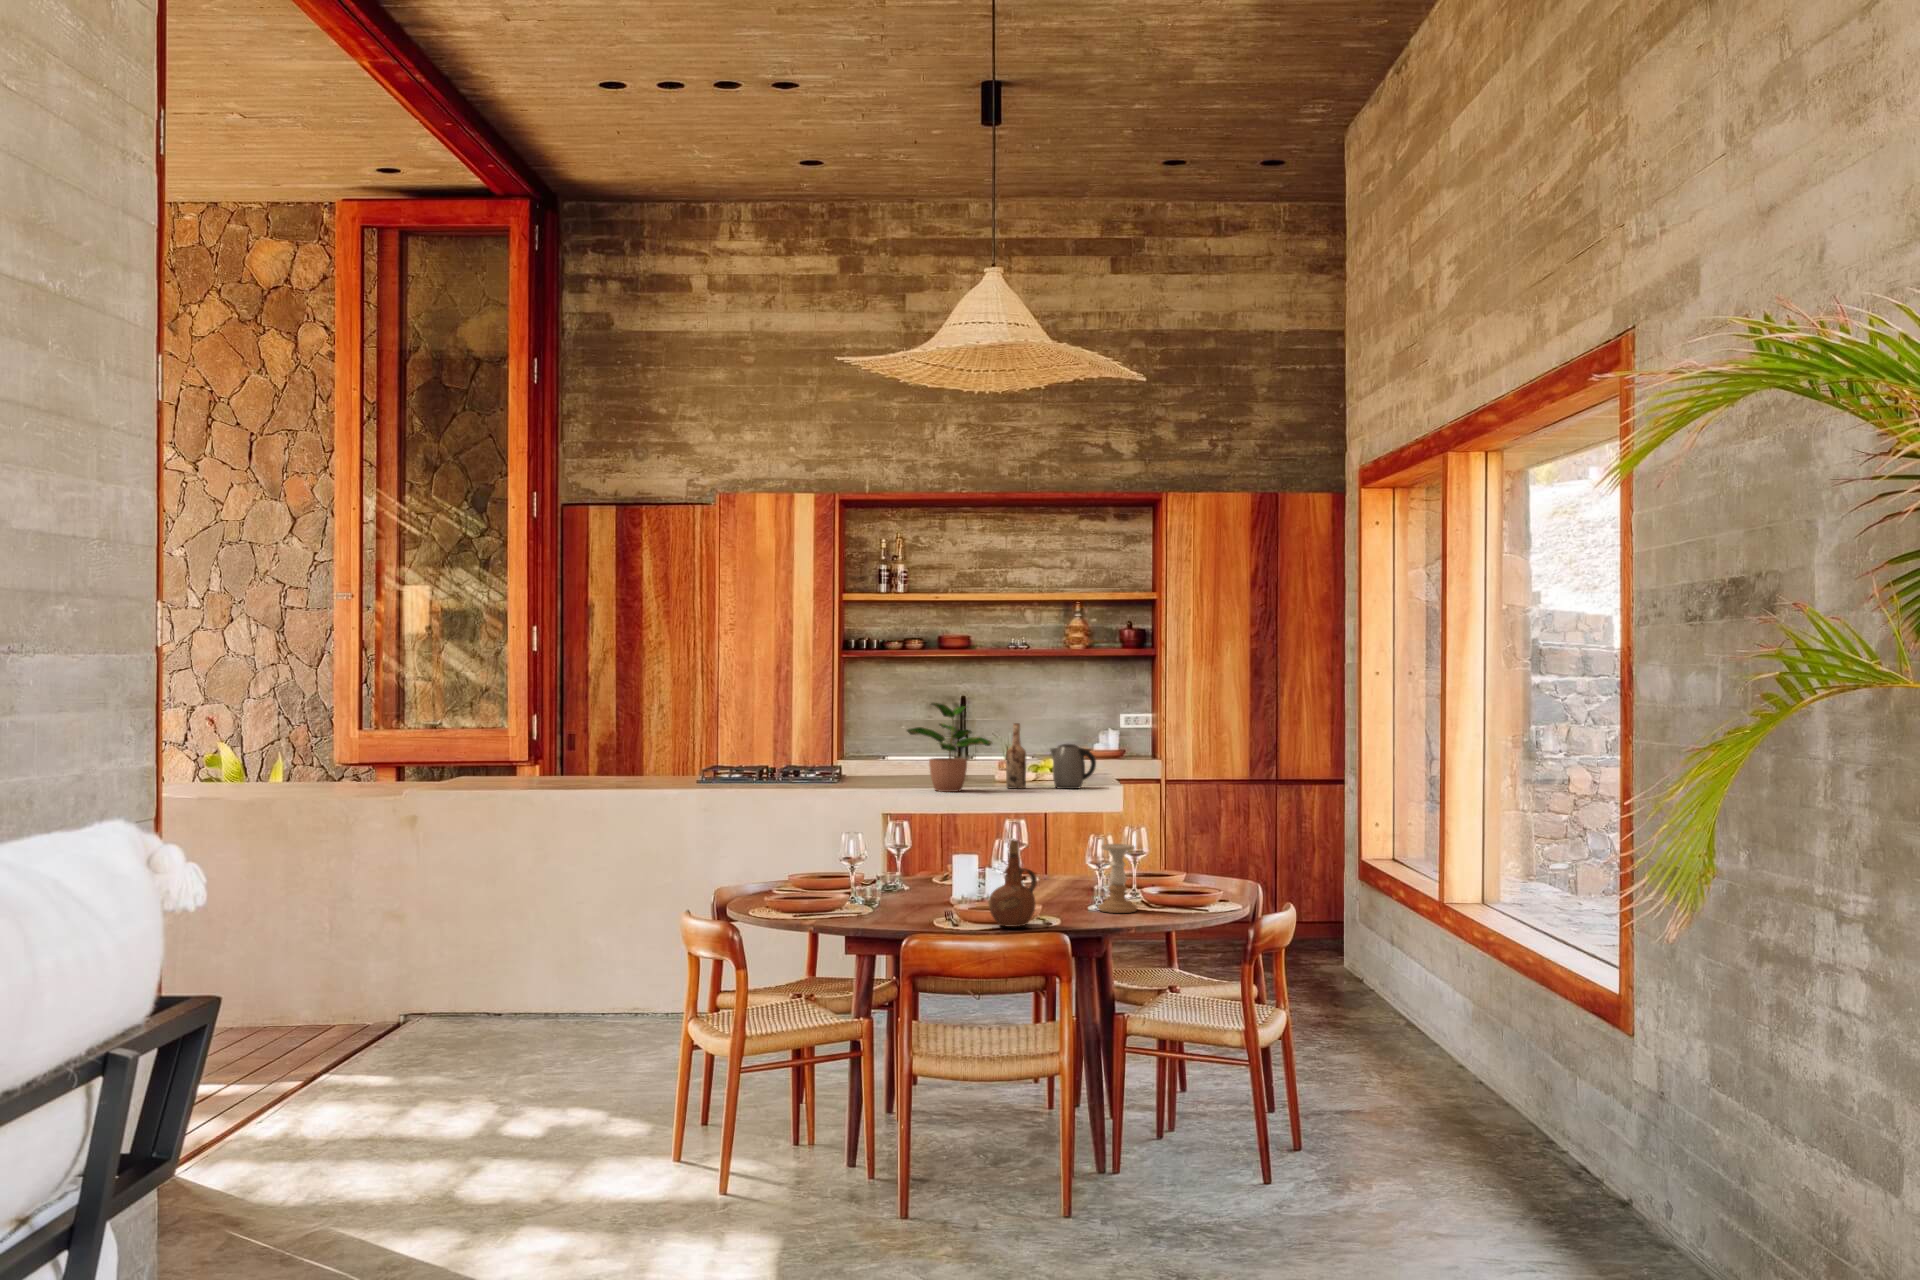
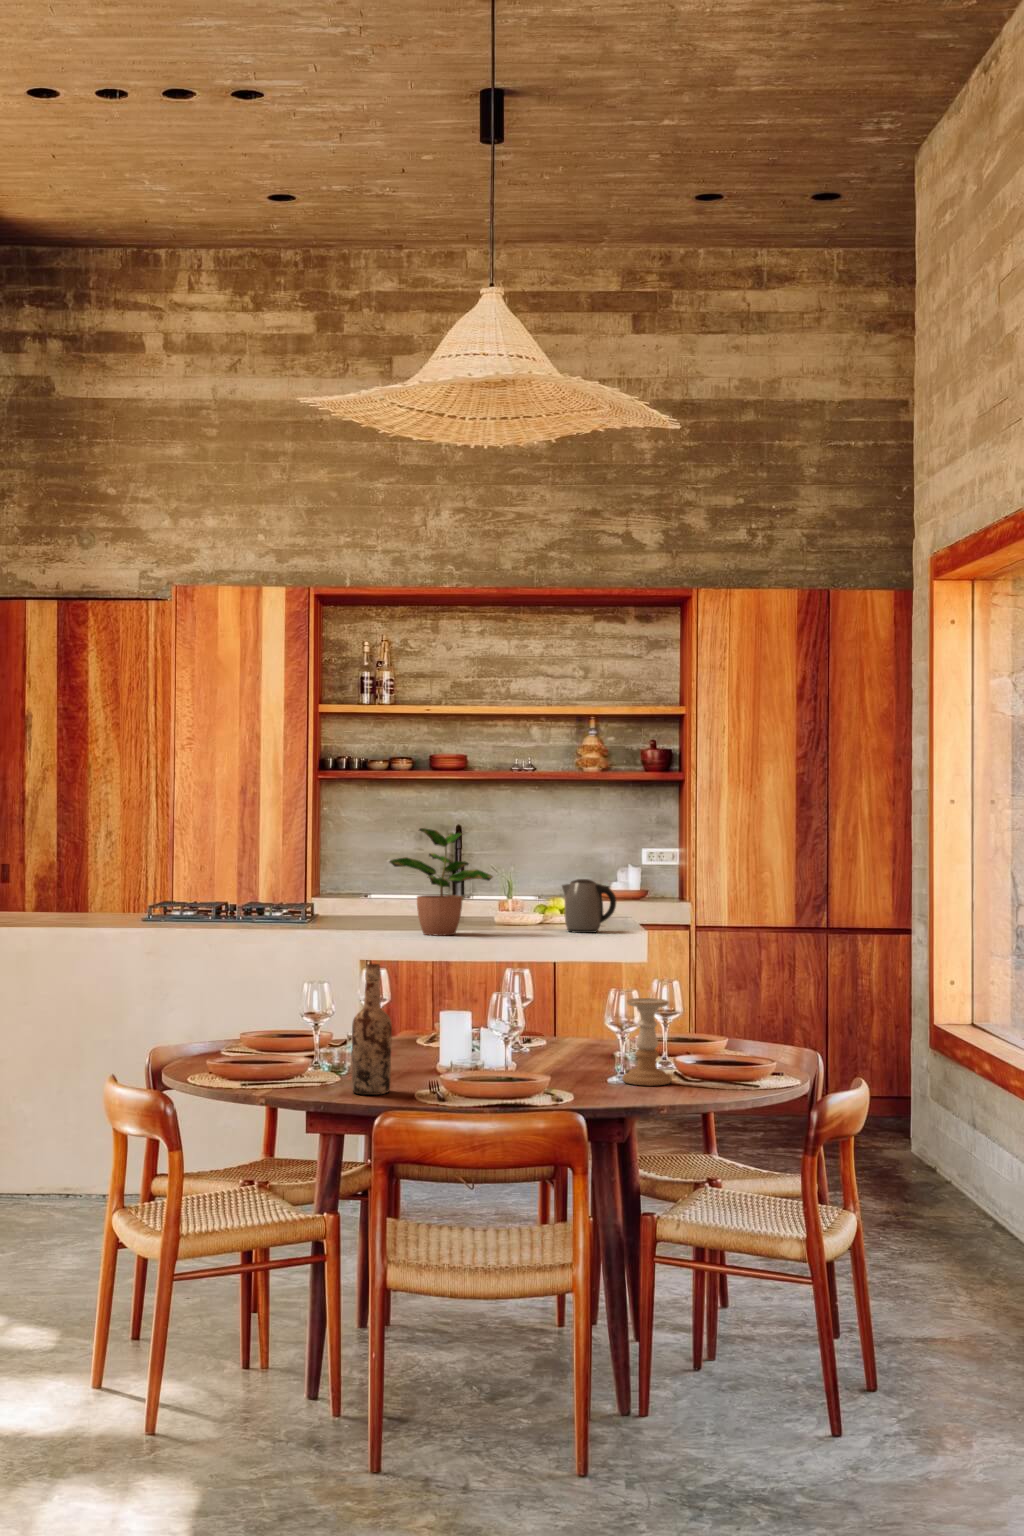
wine bottle: present [1006,723,1026,789] -> present [352,964,392,1095]
ceramic pitcher: present [988,840,1037,927] -> none [484,993,546,1104]

